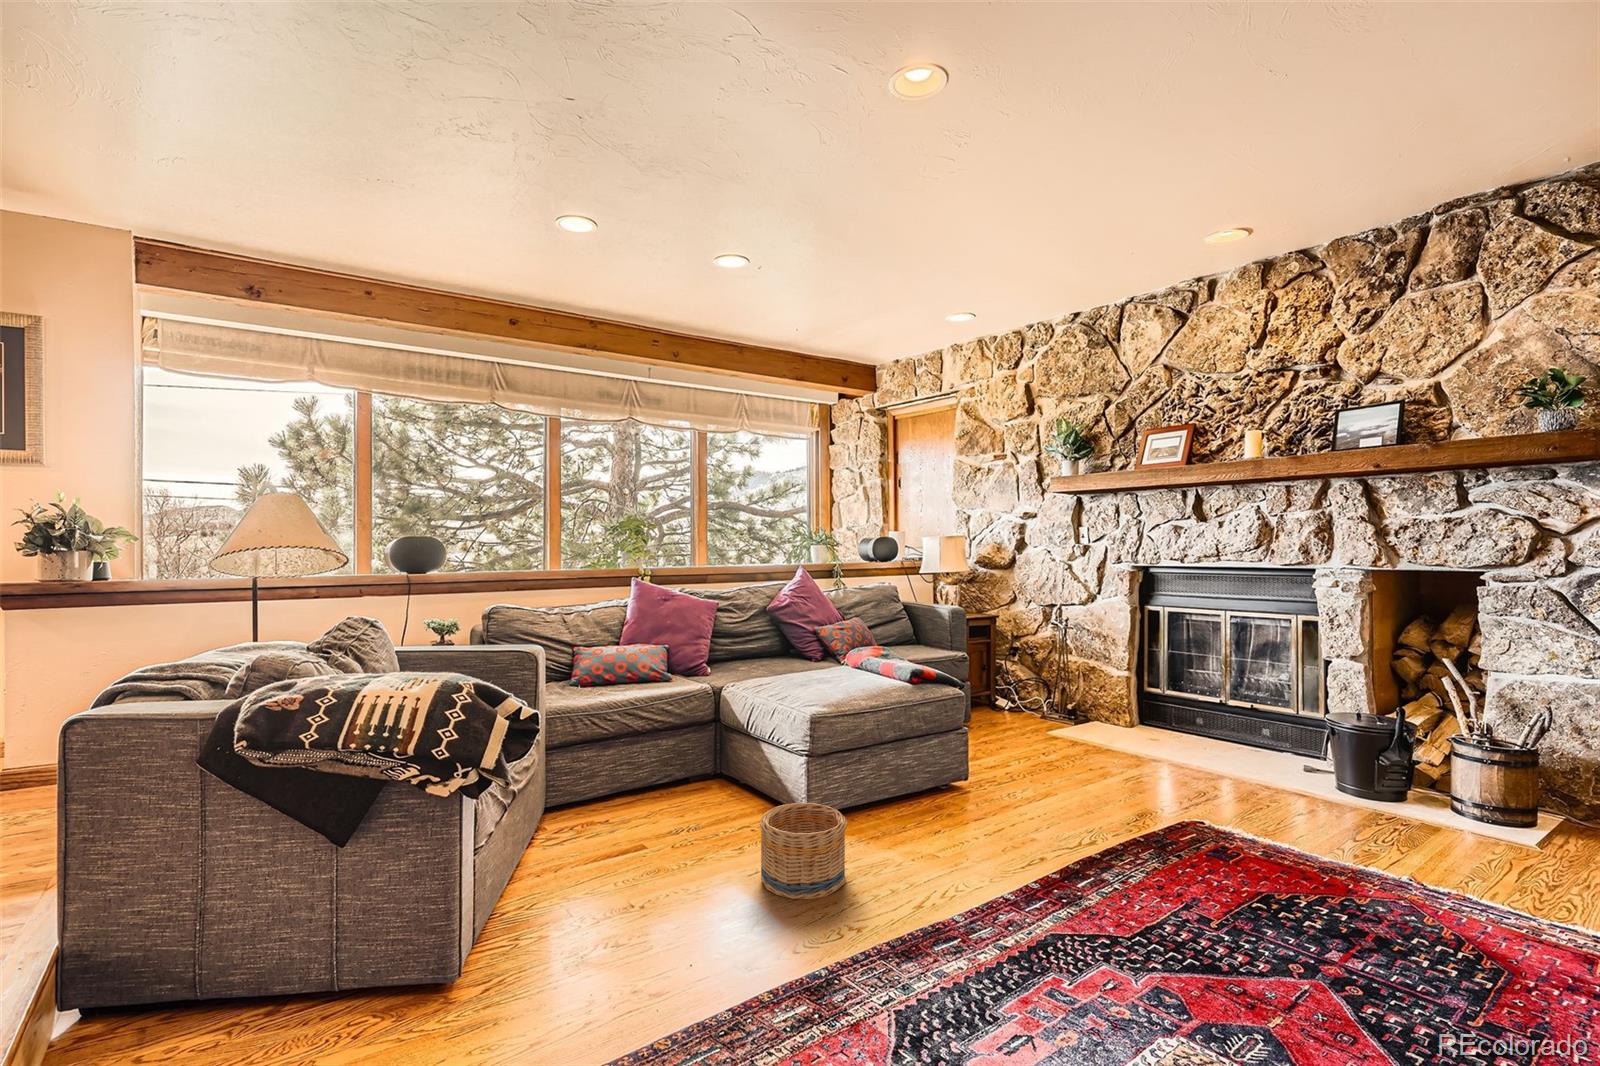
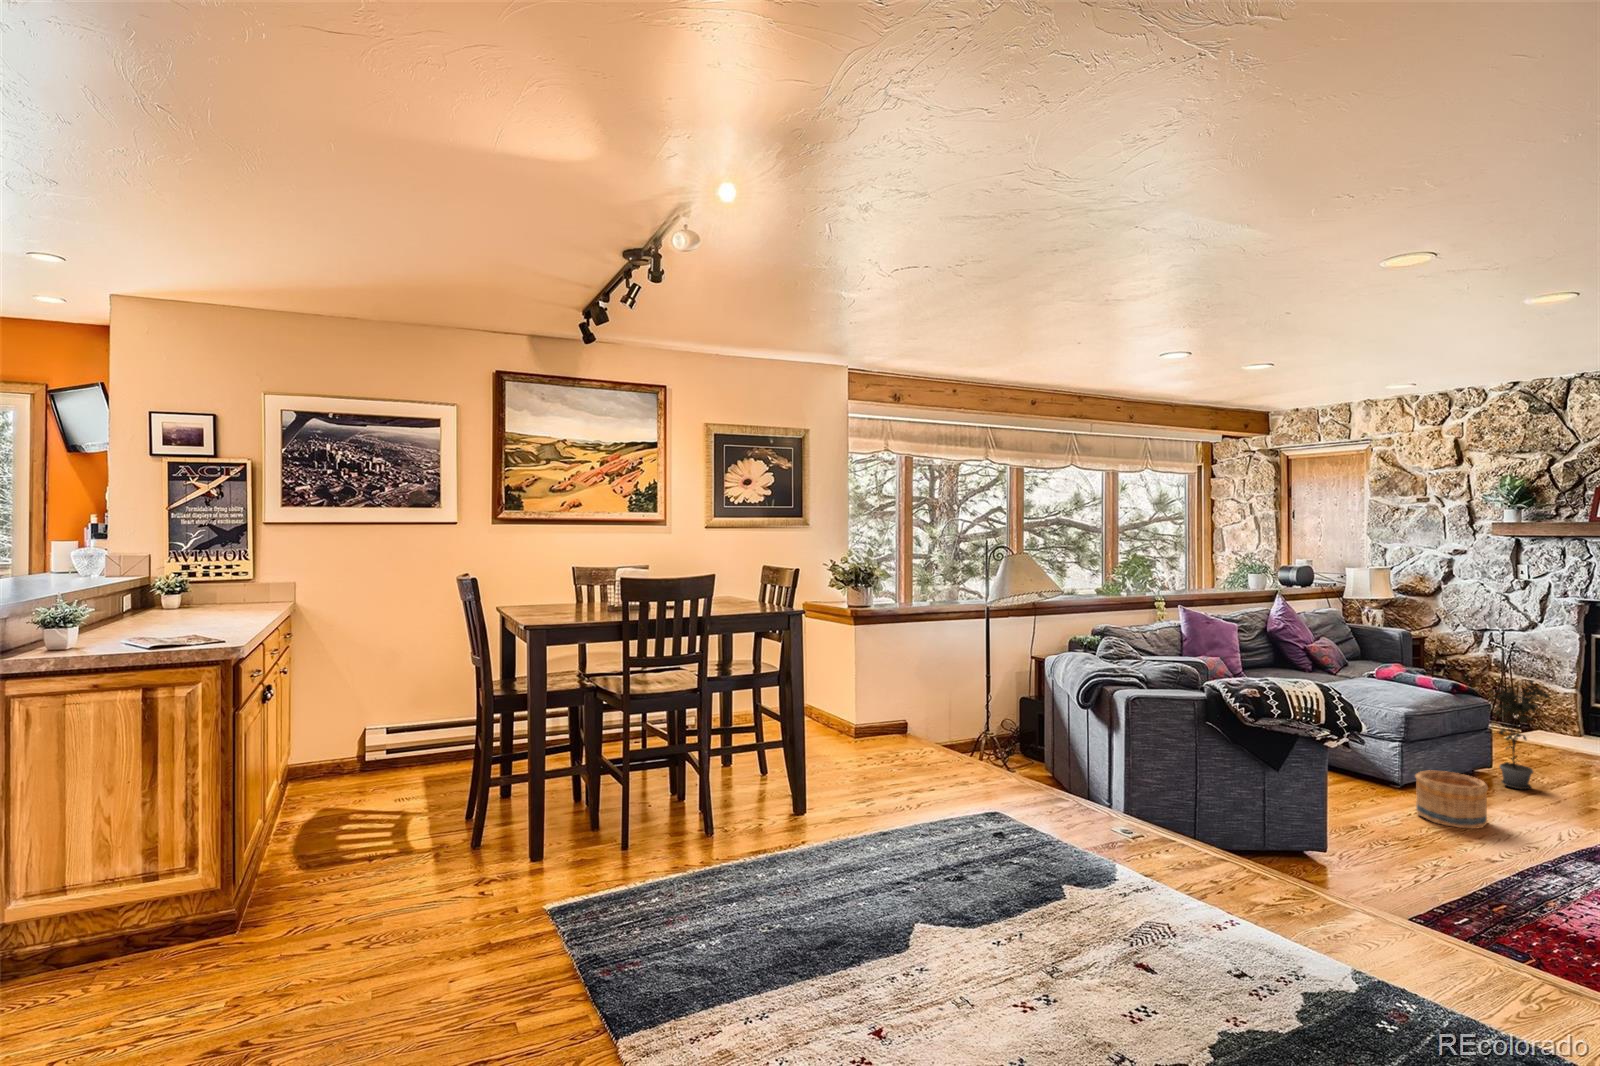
potted plant: none [935,664,1008,815] -> present [1490,680,1549,789]

